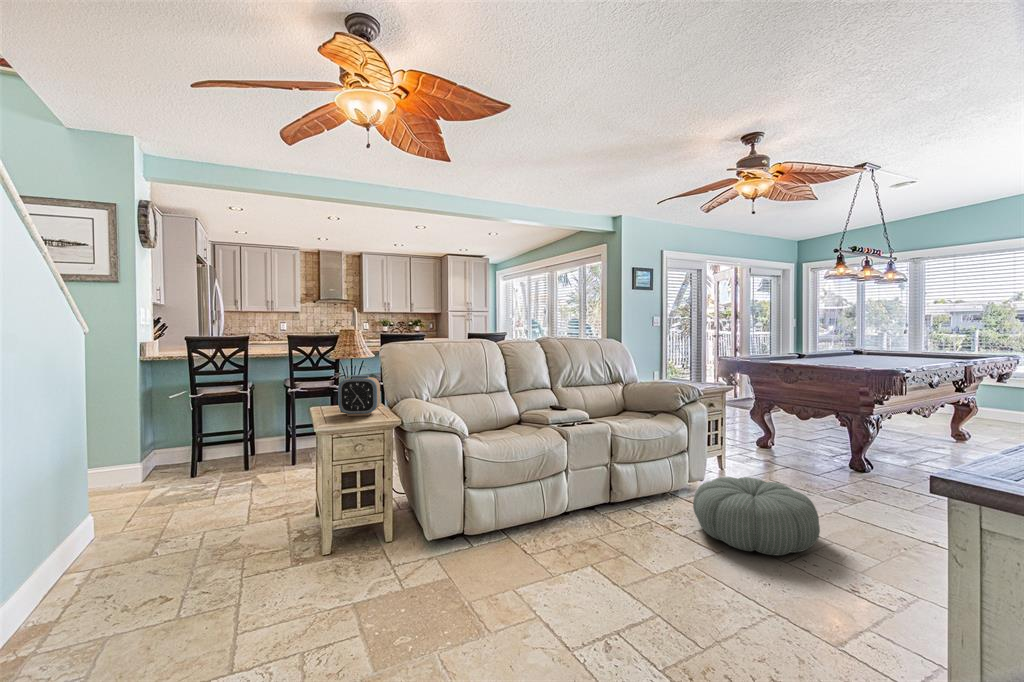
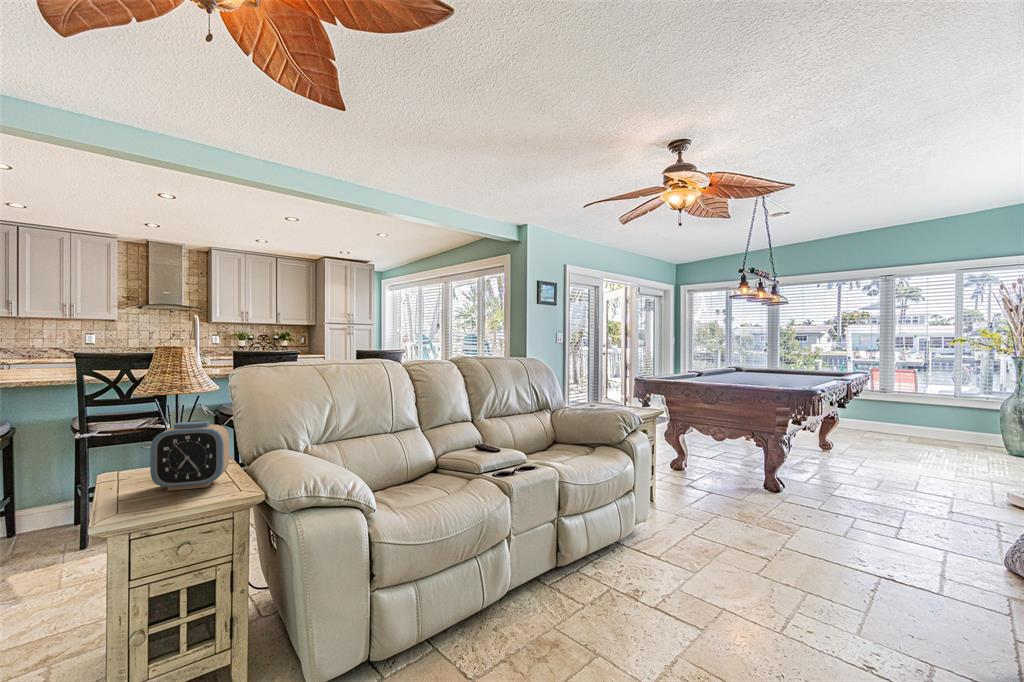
pouf: present [693,477,820,555] -> none [656,521,805,625]

